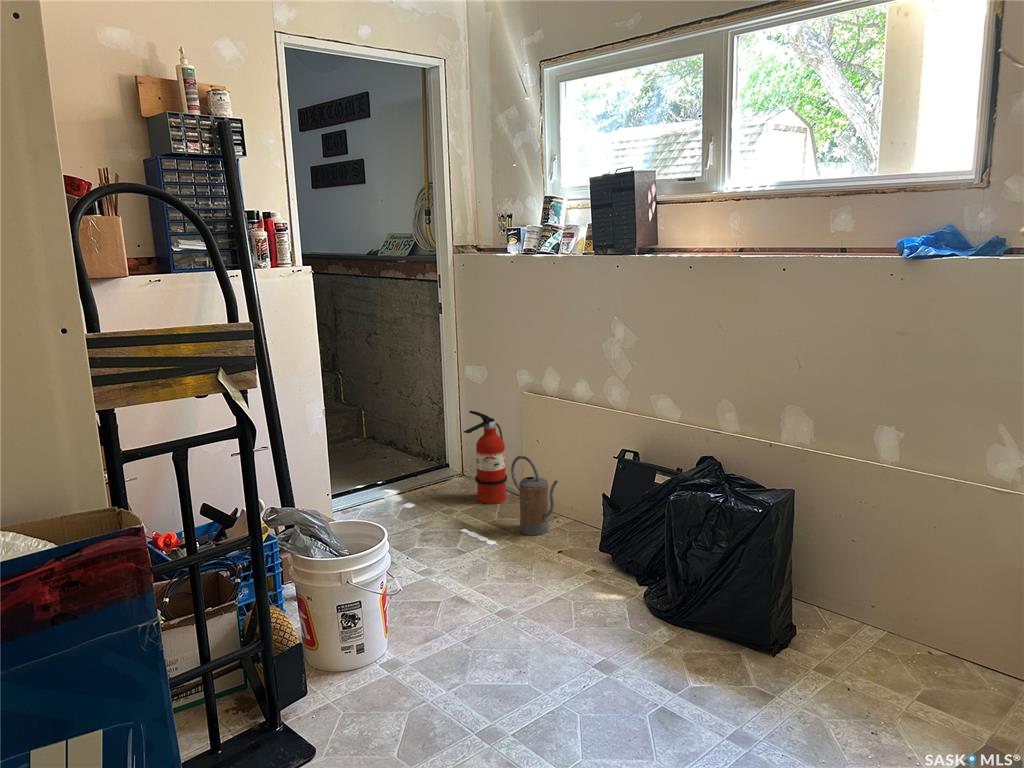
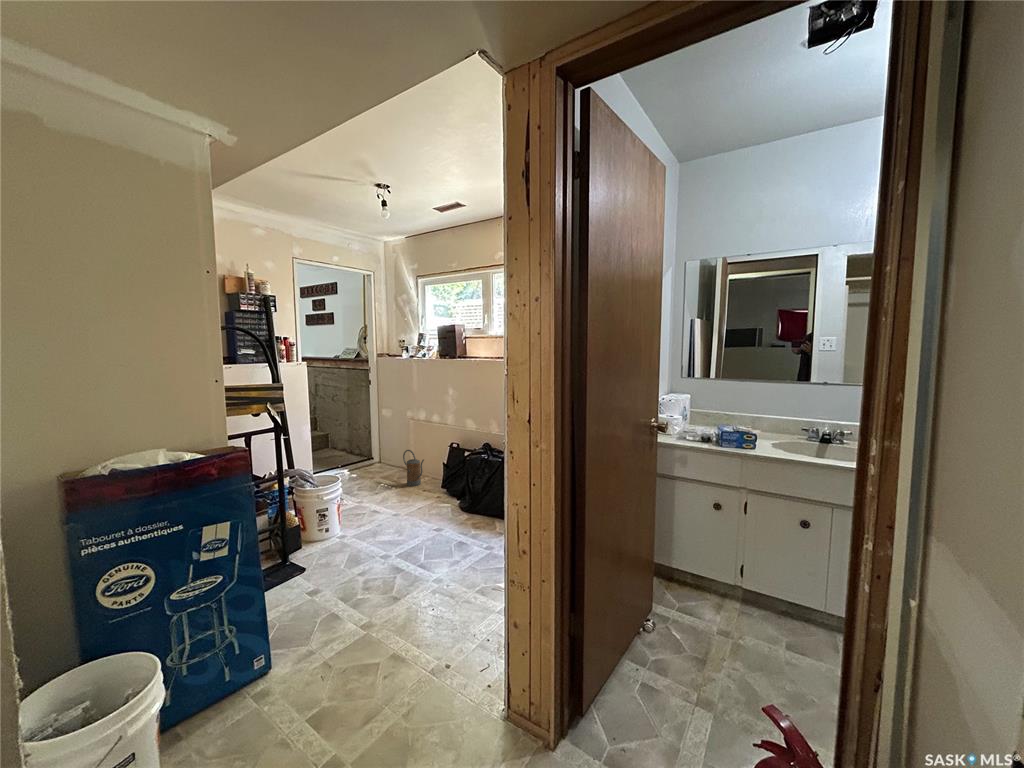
fire extinguisher: present [464,411,507,504] -> none [381,431,402,475]

